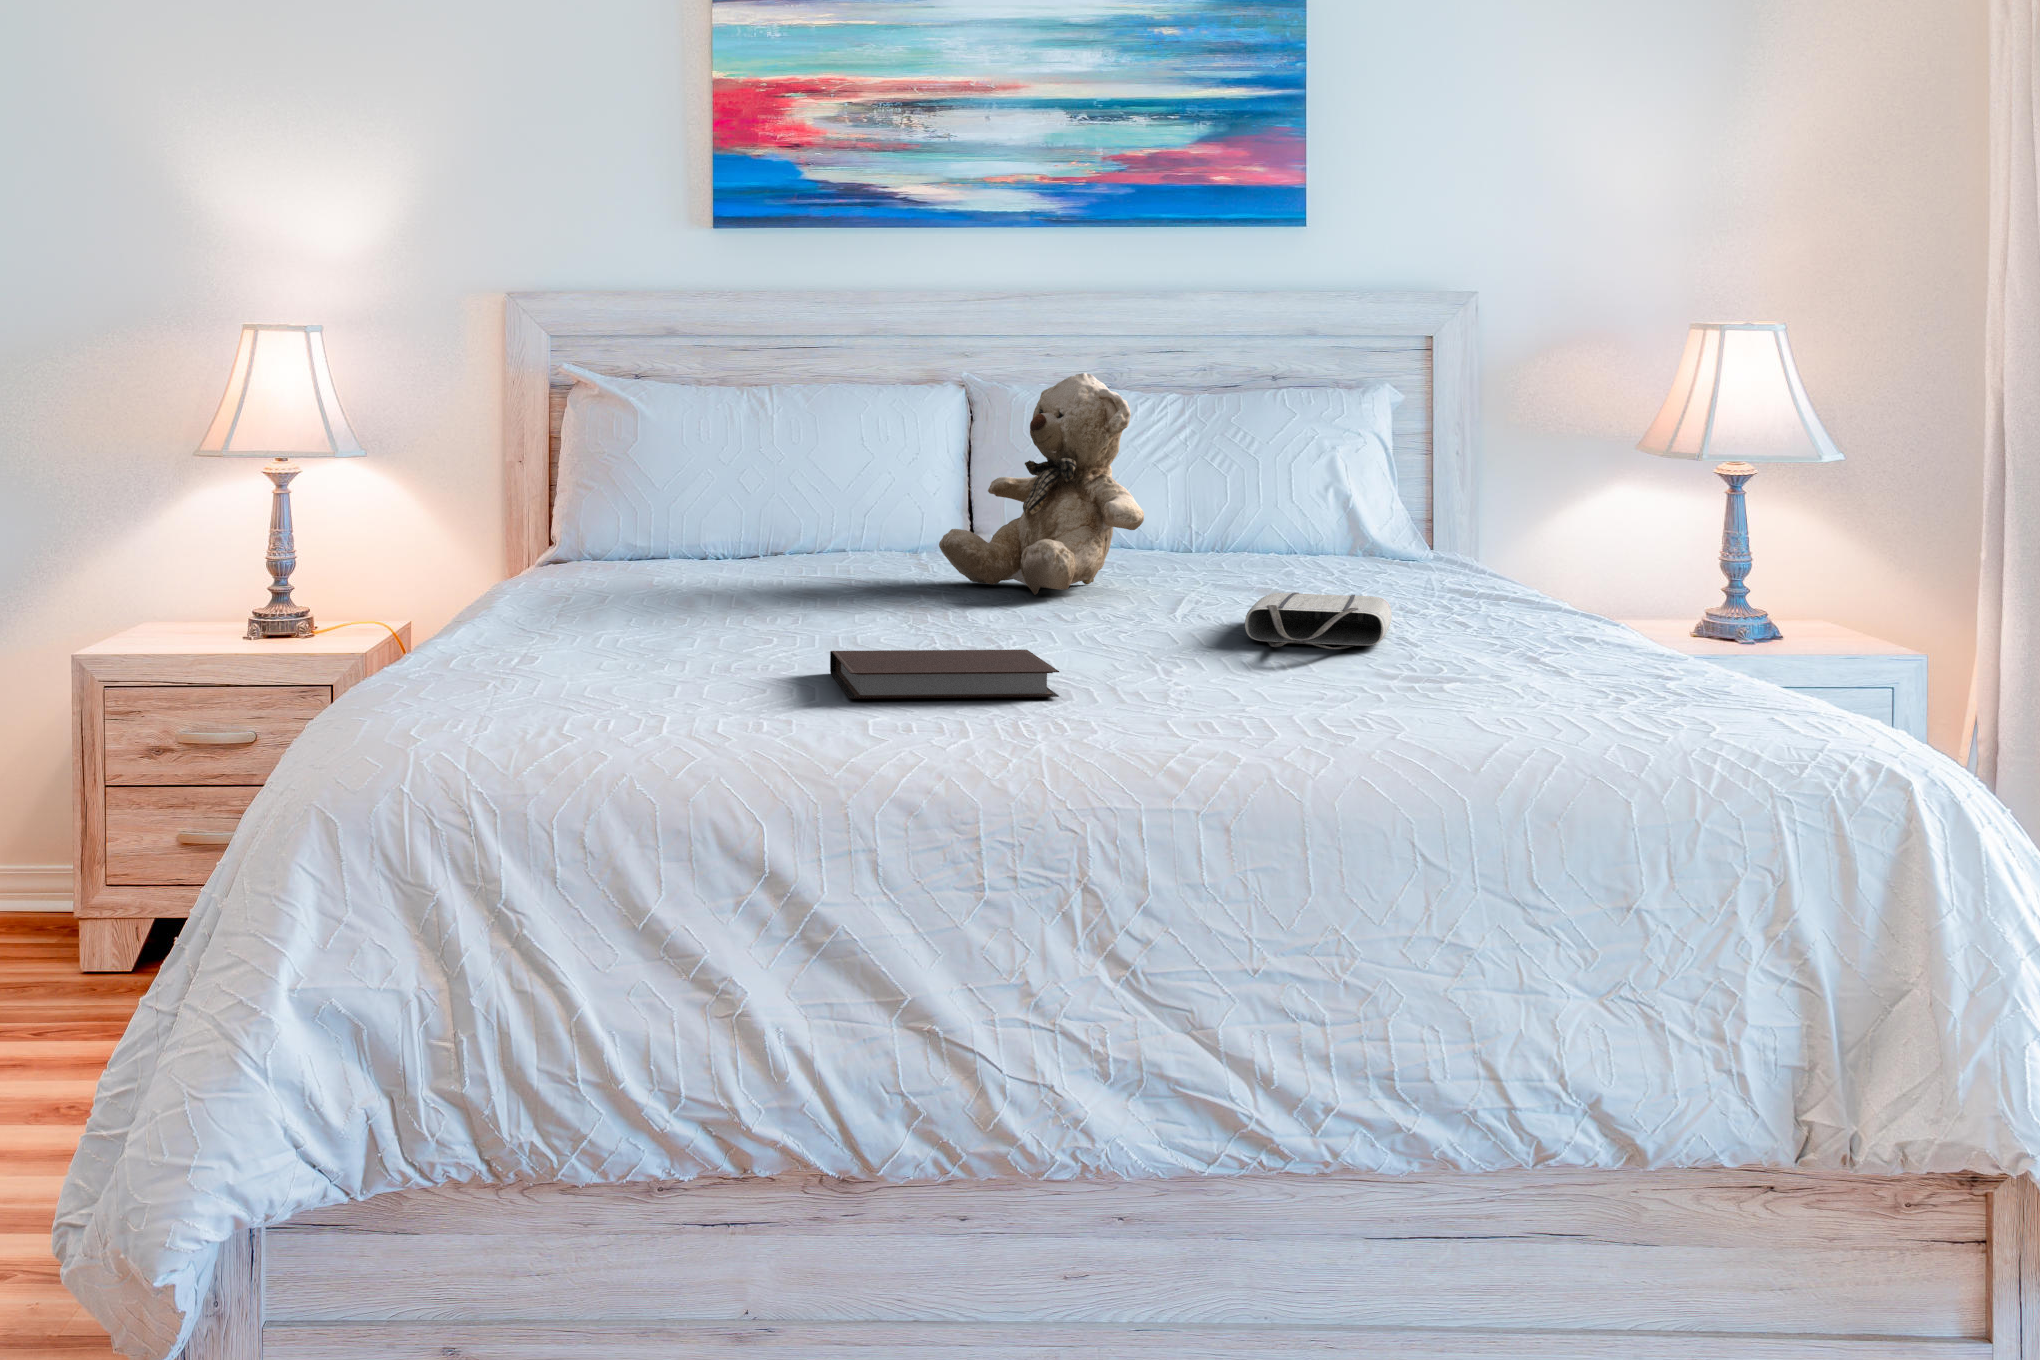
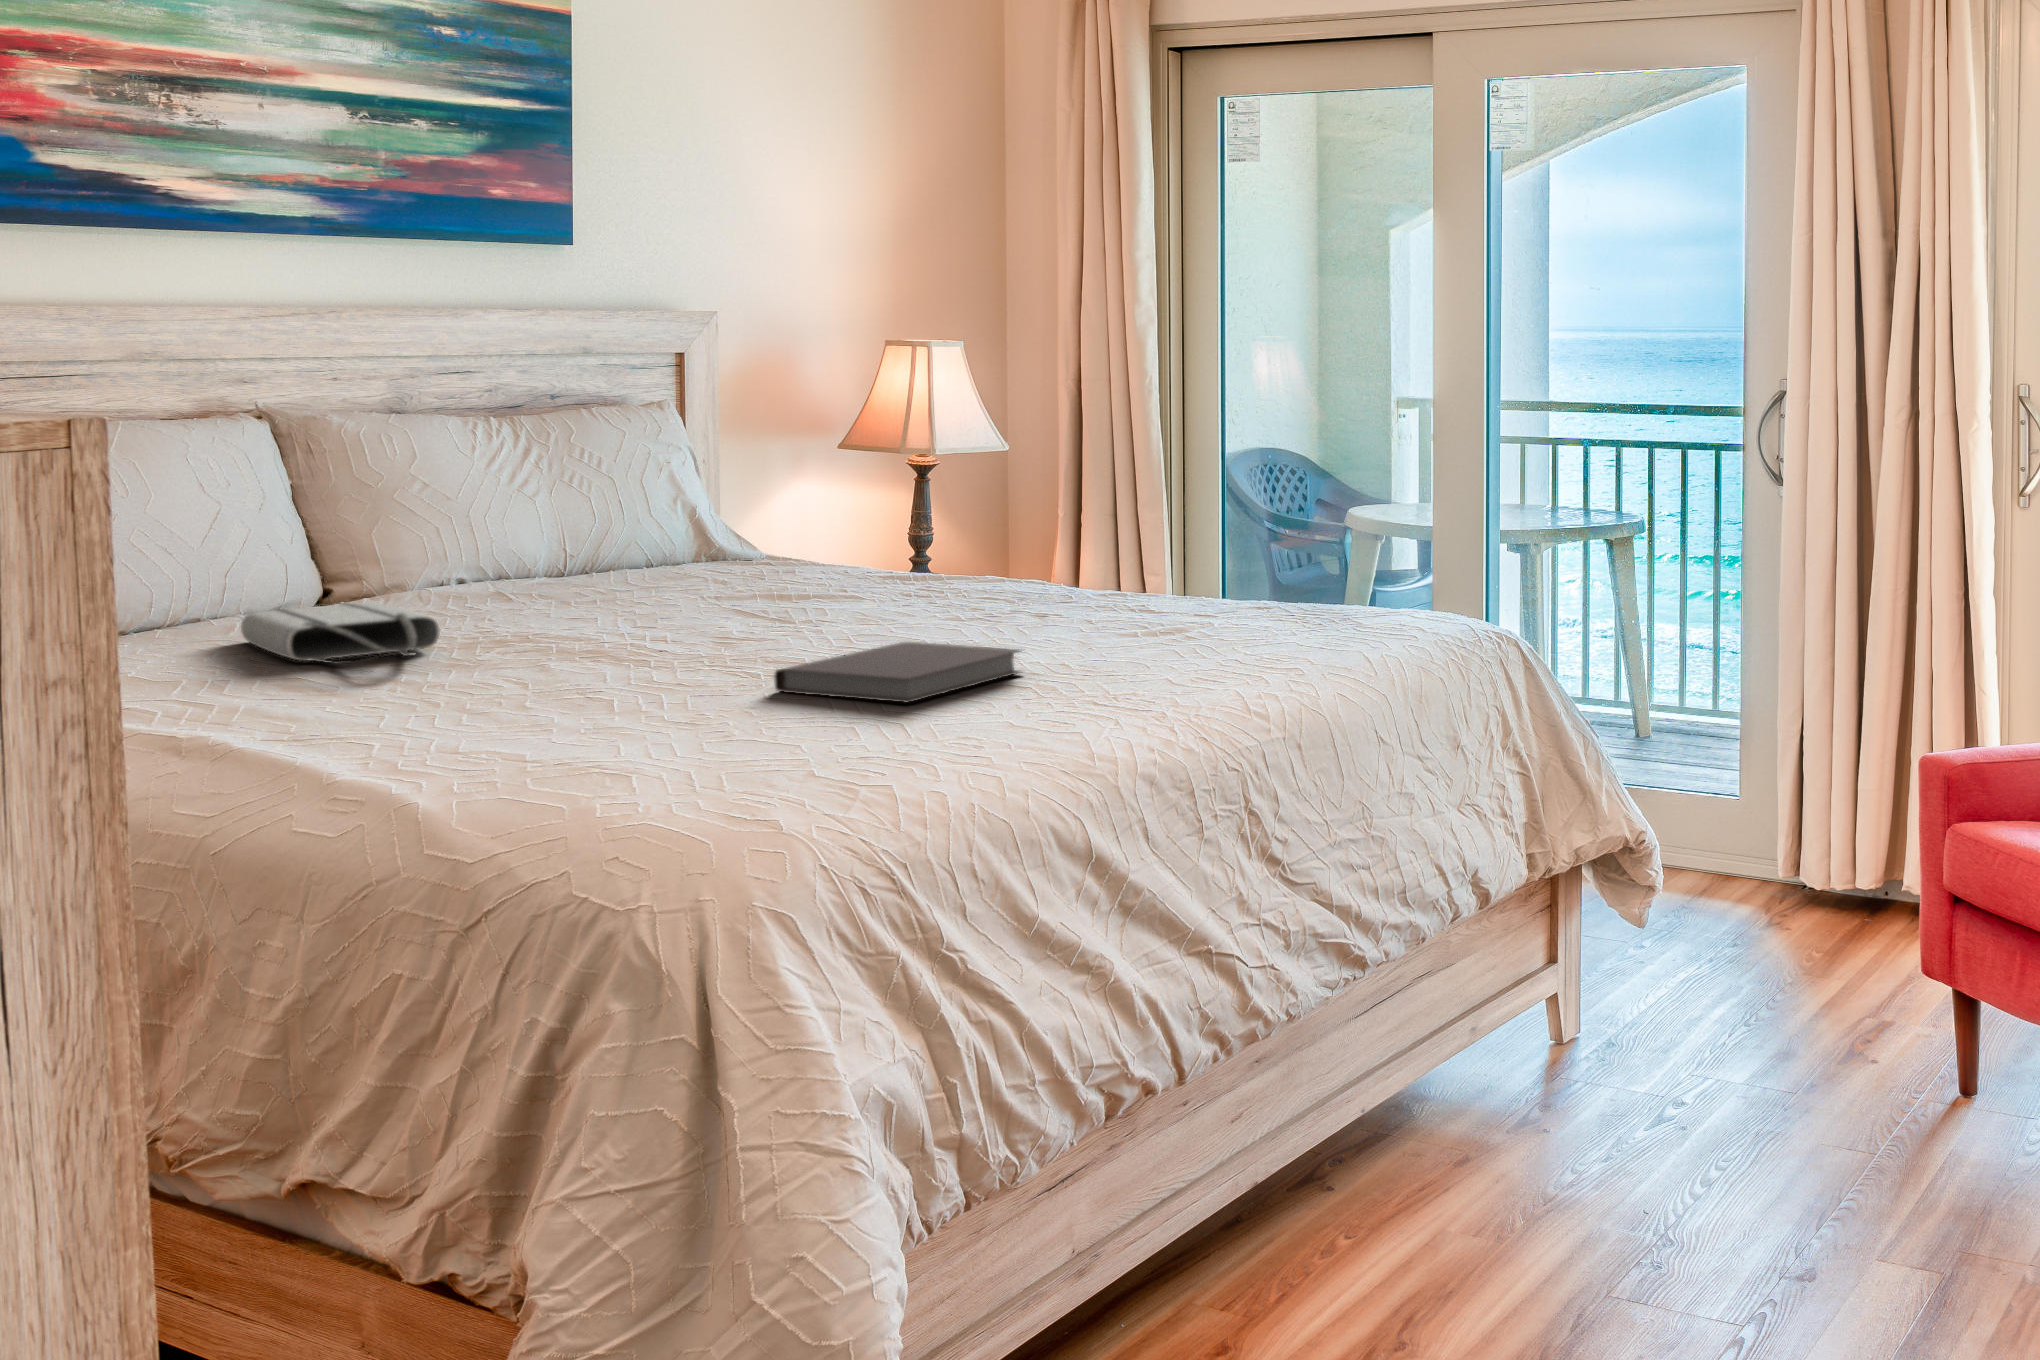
teddy bear: present [939,373,1144,595] -> none [453,386,686,608]
tote bag: present [1245,593,1392,649] -> present [241,603,440,663]

